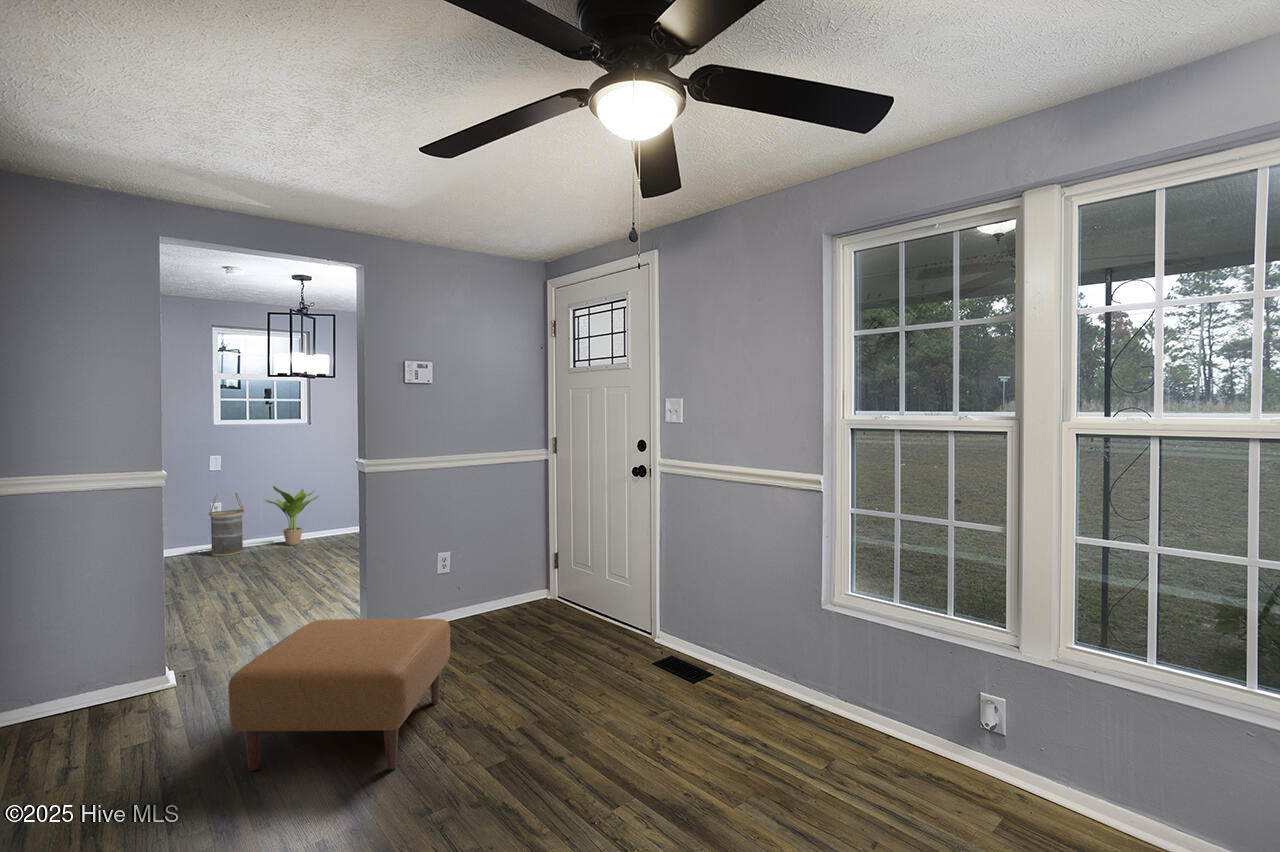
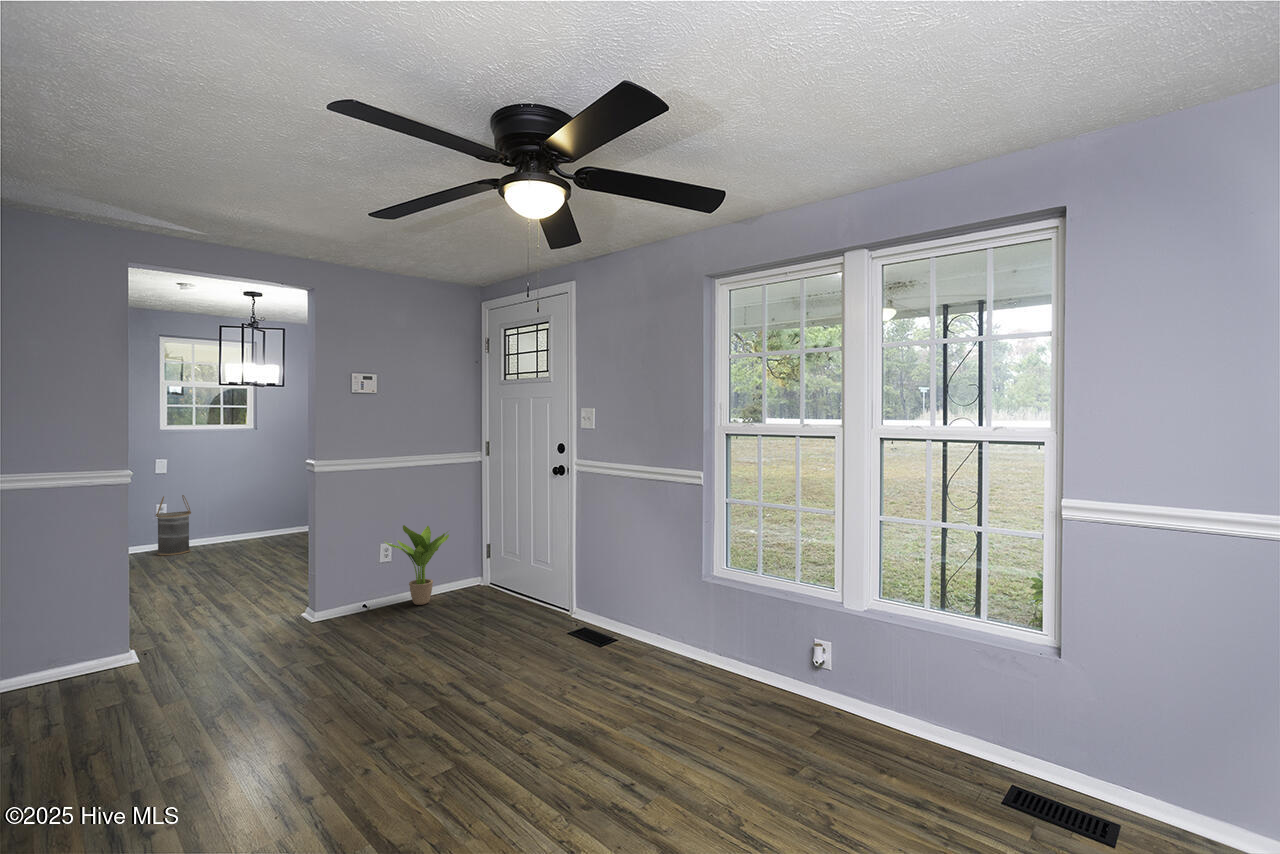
potted plant: present [264,486,318,546] -> present [385,525,449,605]
ottoman: present [228,619,450,771] -> none [196,596,390,721]

